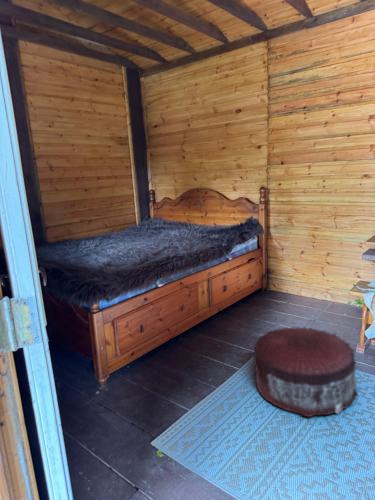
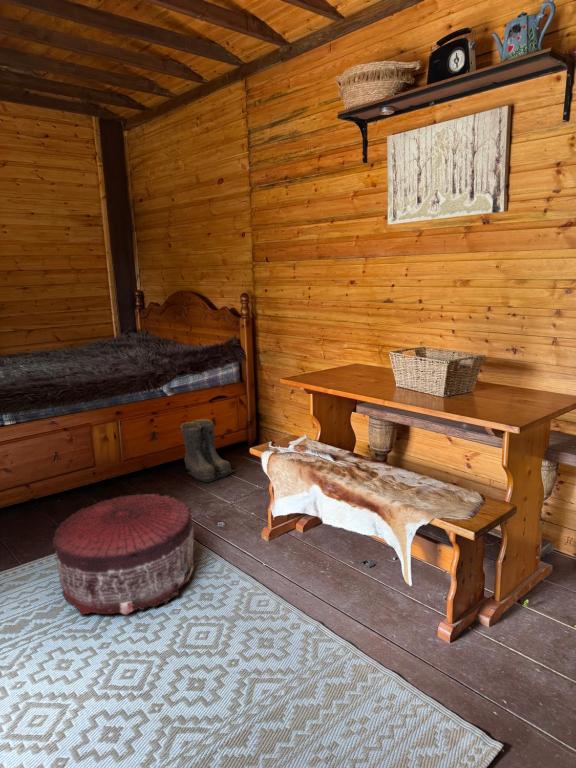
boots: none [240,275,280,318] -> present [180,419,234,482]

